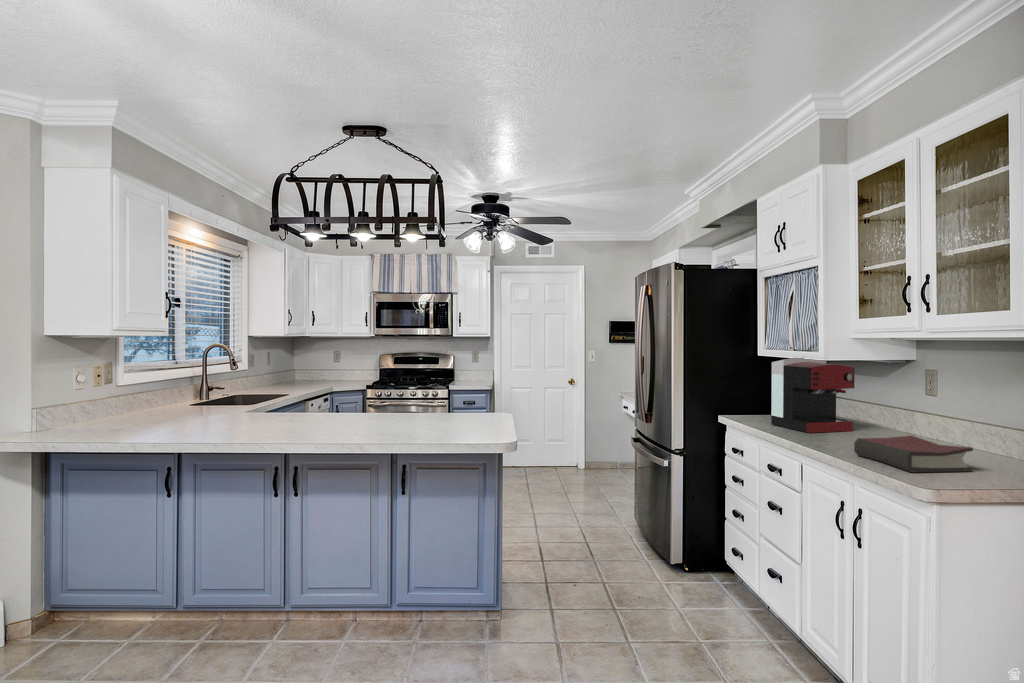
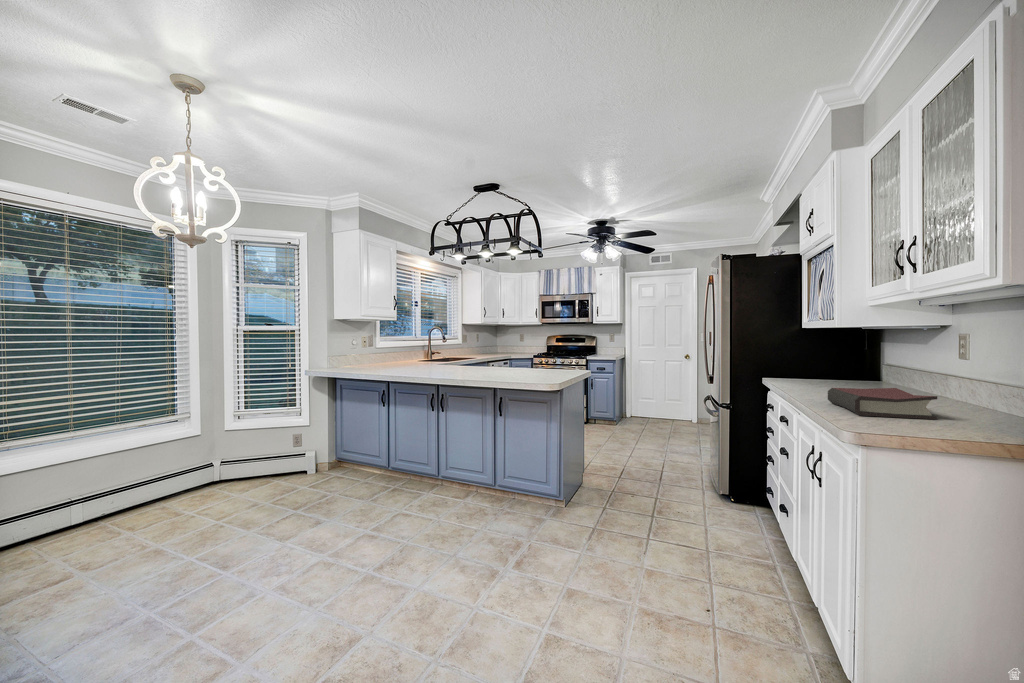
coffee maker: present [771,356,855,433] -> none [795,323,874,389]

